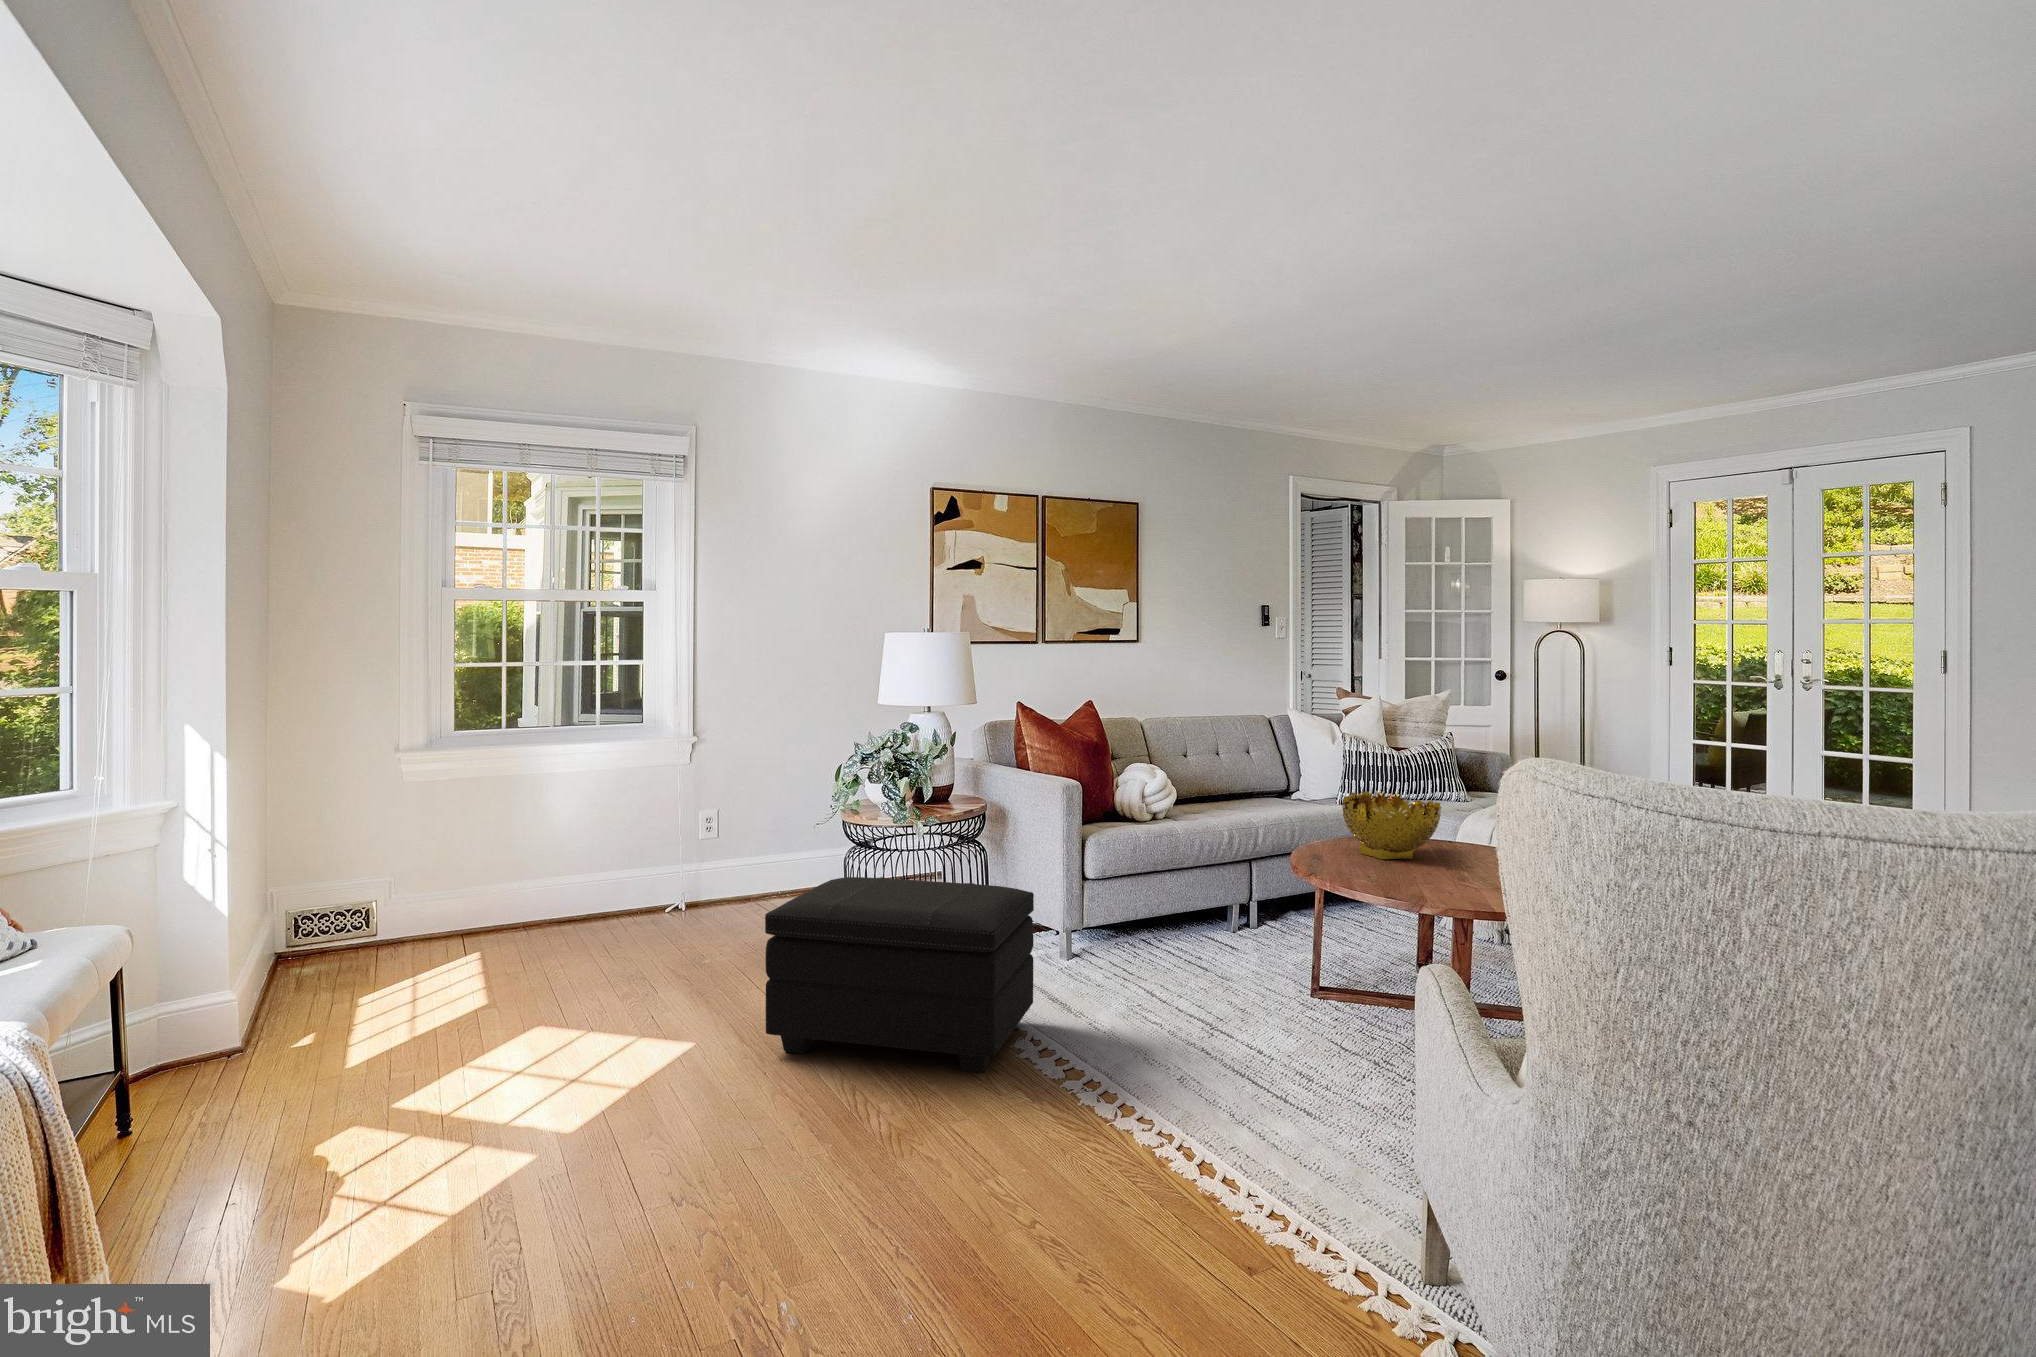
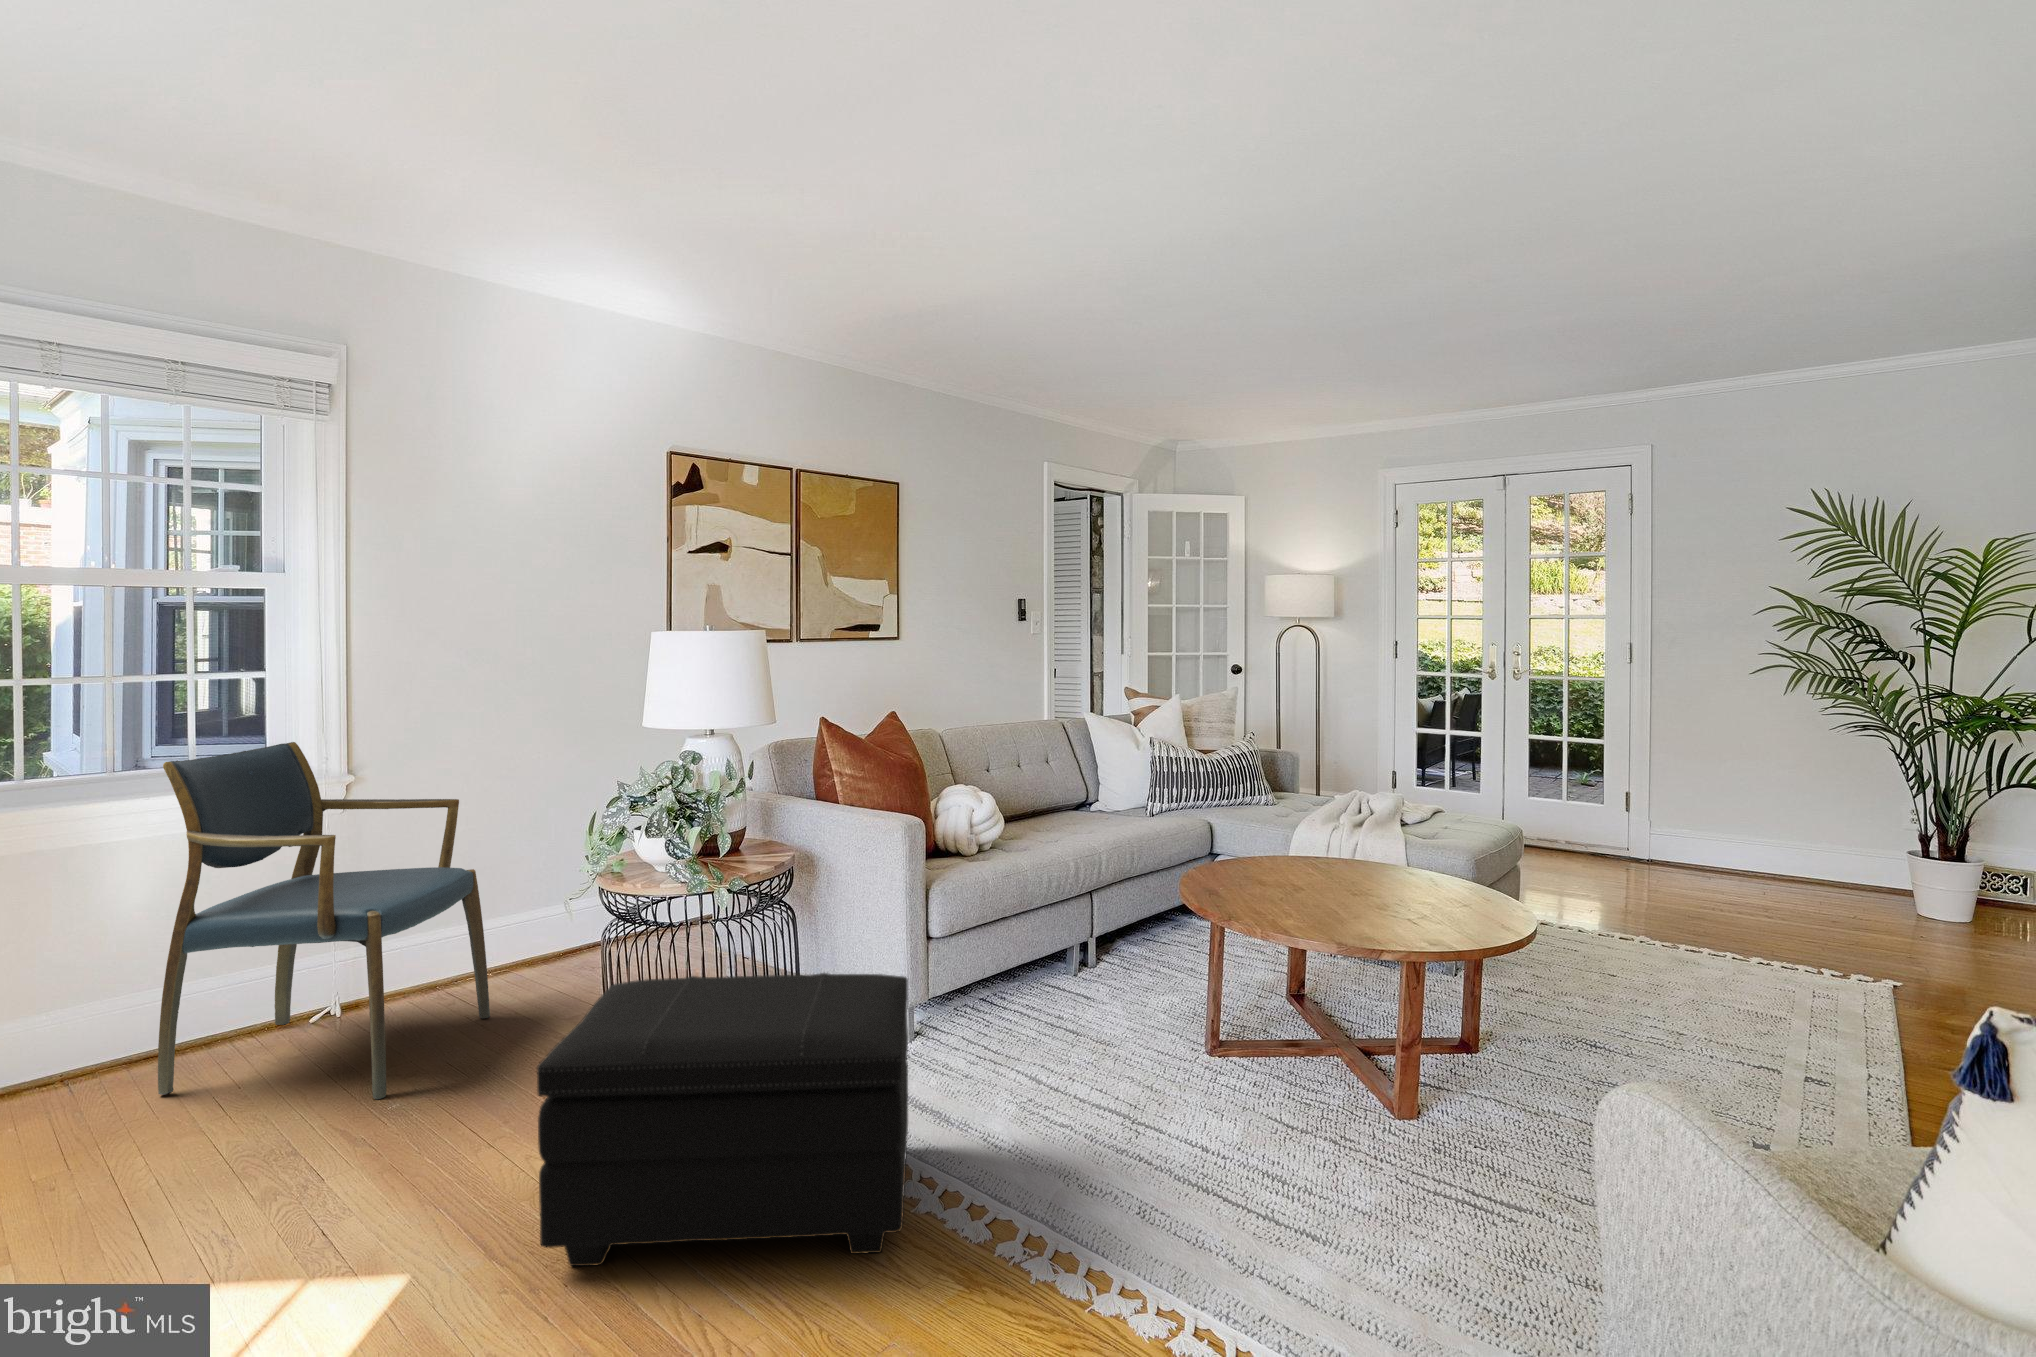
armchair: none [572,709,779,956] -> present [158,742,490,1099]
decorative bowl: present [1342,791,1441,859] -> none [1228,808,1337,889]

